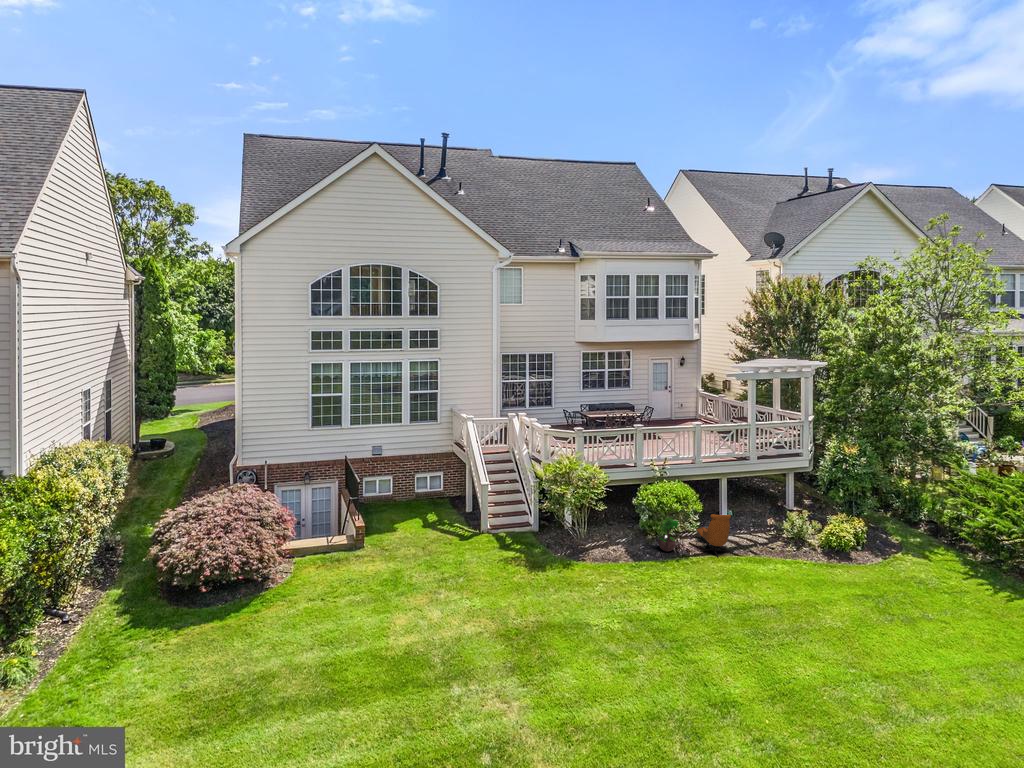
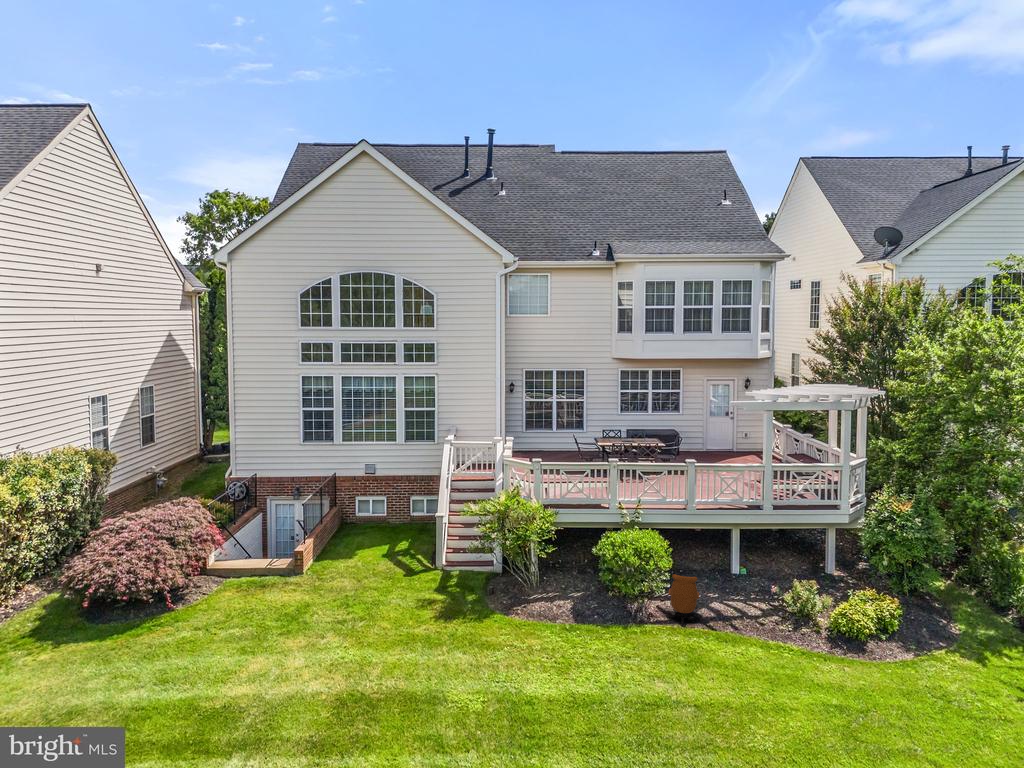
potted tree: present [658,518,679,551] -> none [613,569,640,612]

